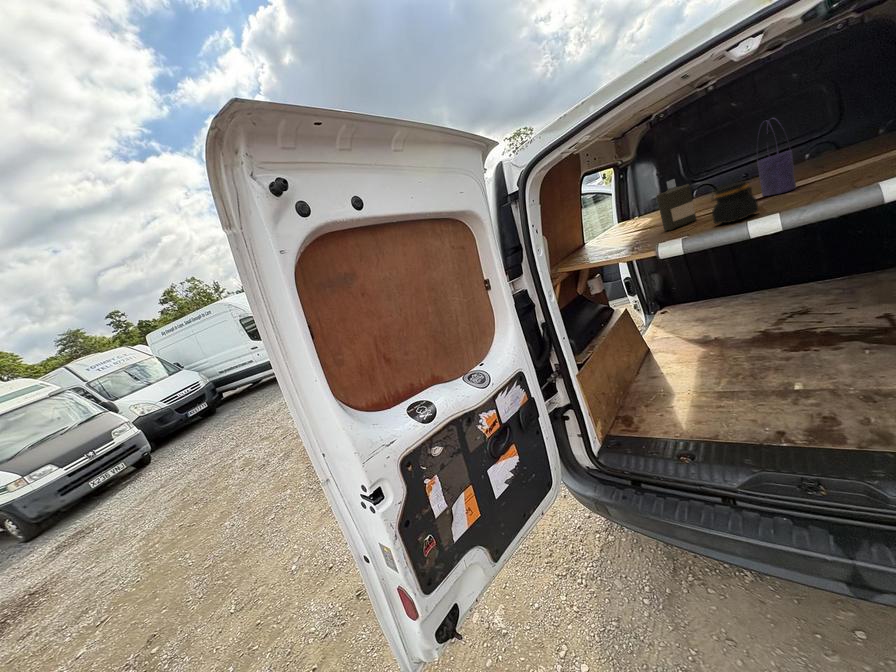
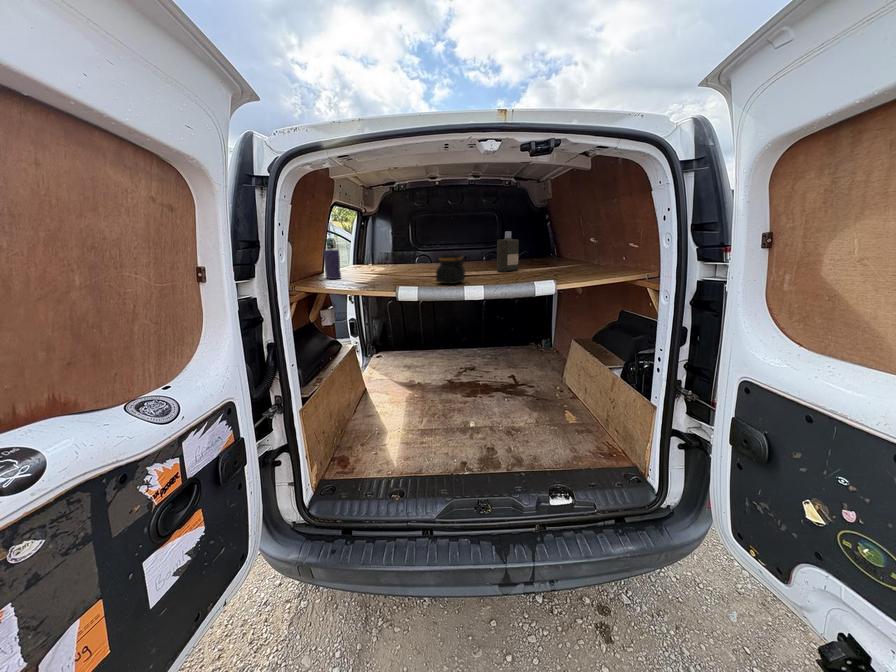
tote bag: present [757,118,796,196] -> present [323,223,341,279]
bottle: present [657,179,696,231] -> present [497,231,519,272]

